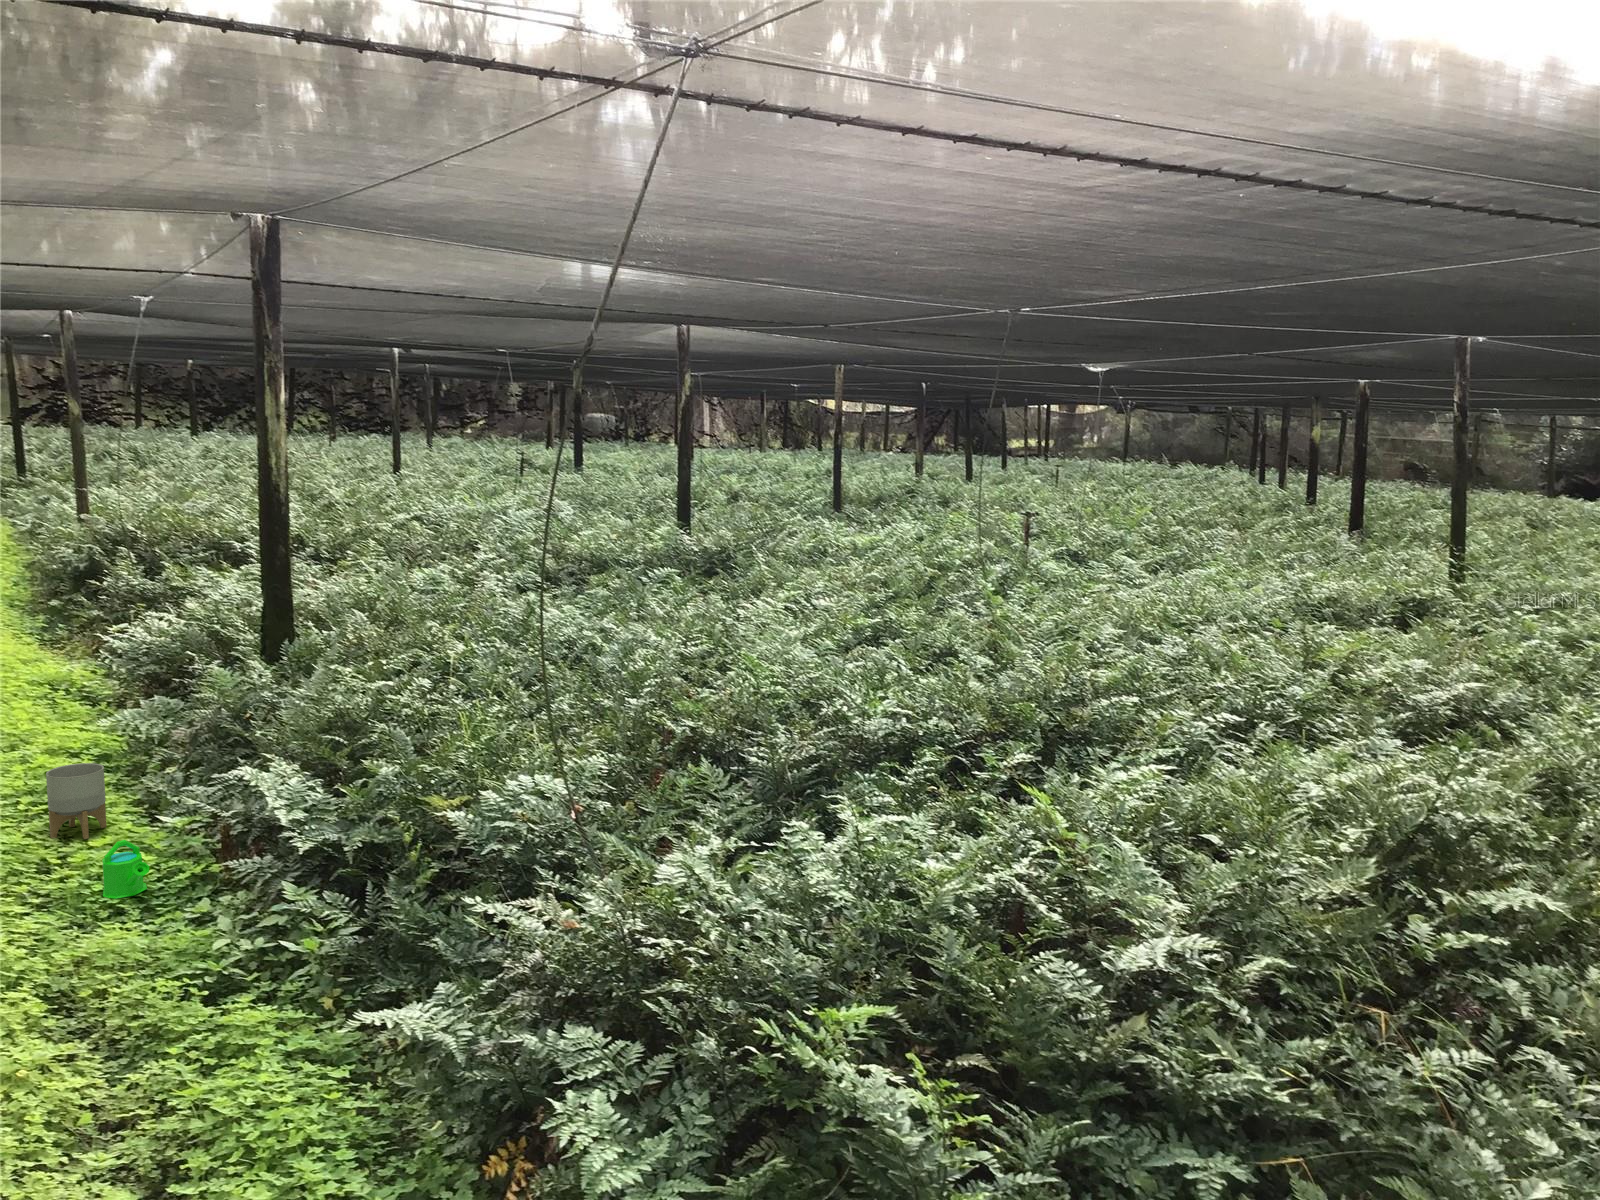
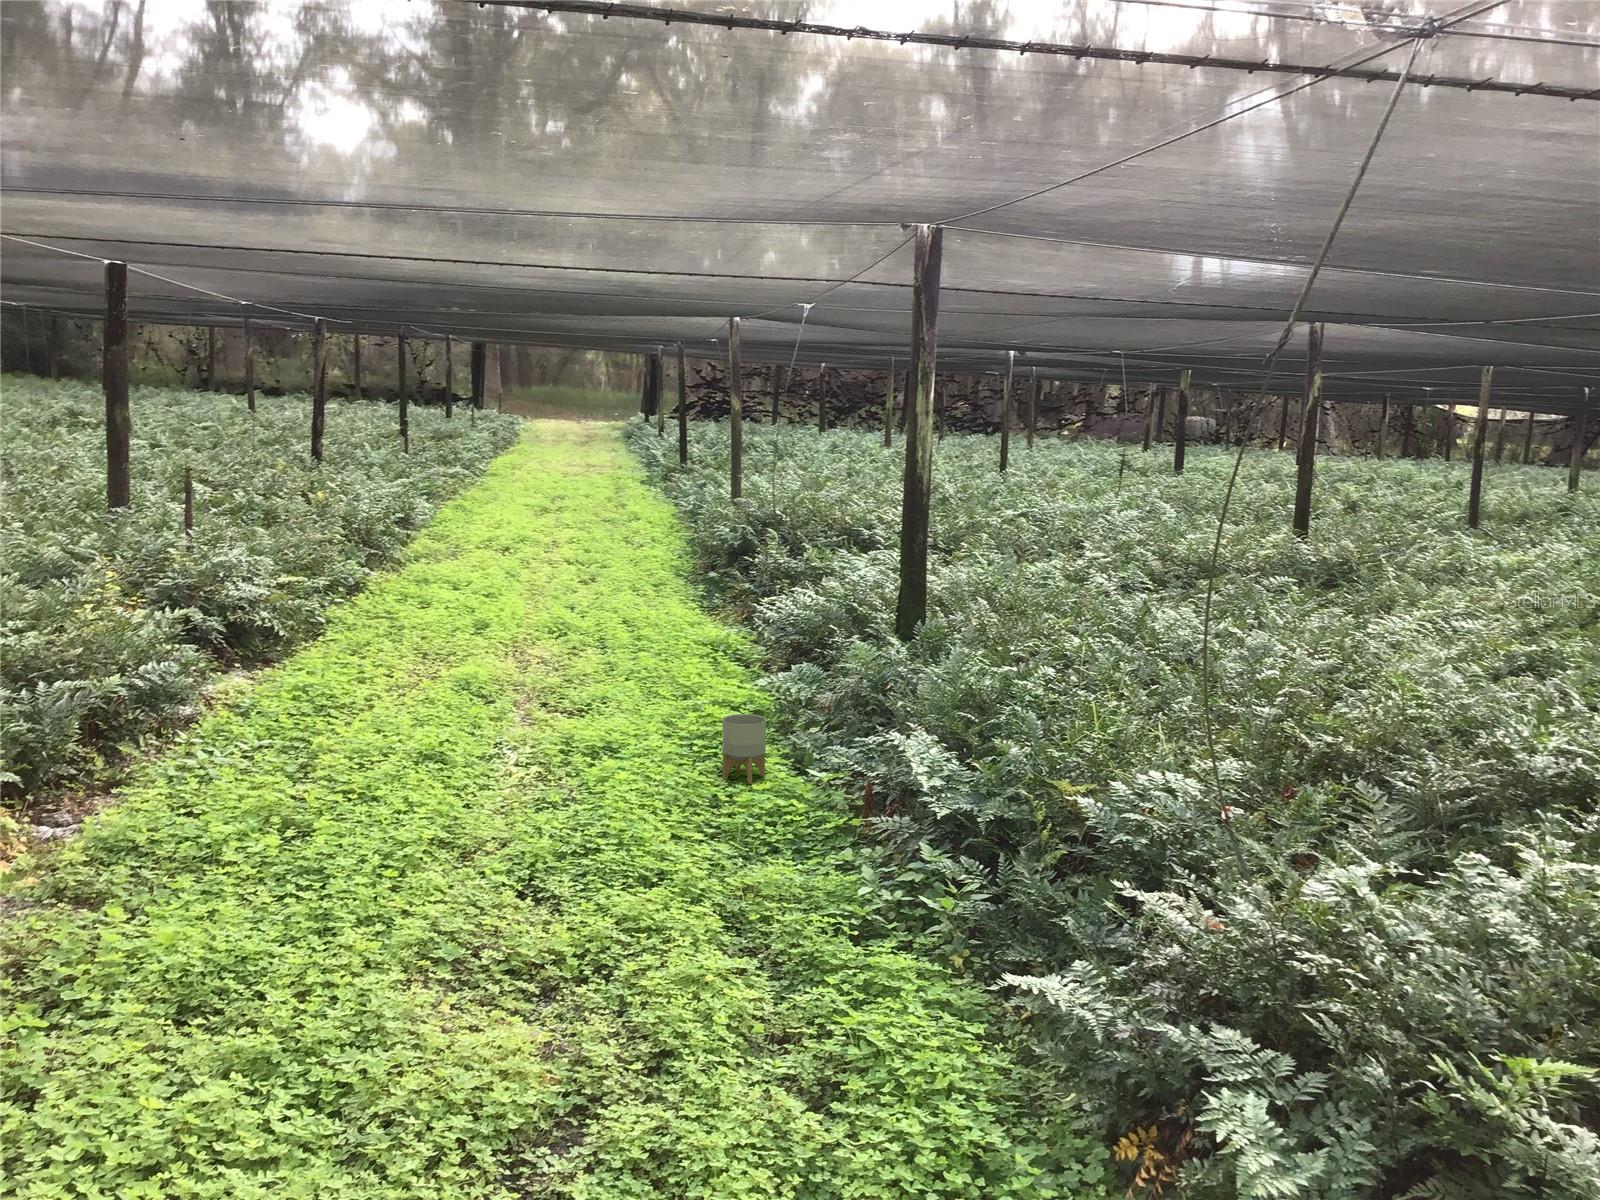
watering can: present [102,840,149,899] -> none [764,785,804,838]

